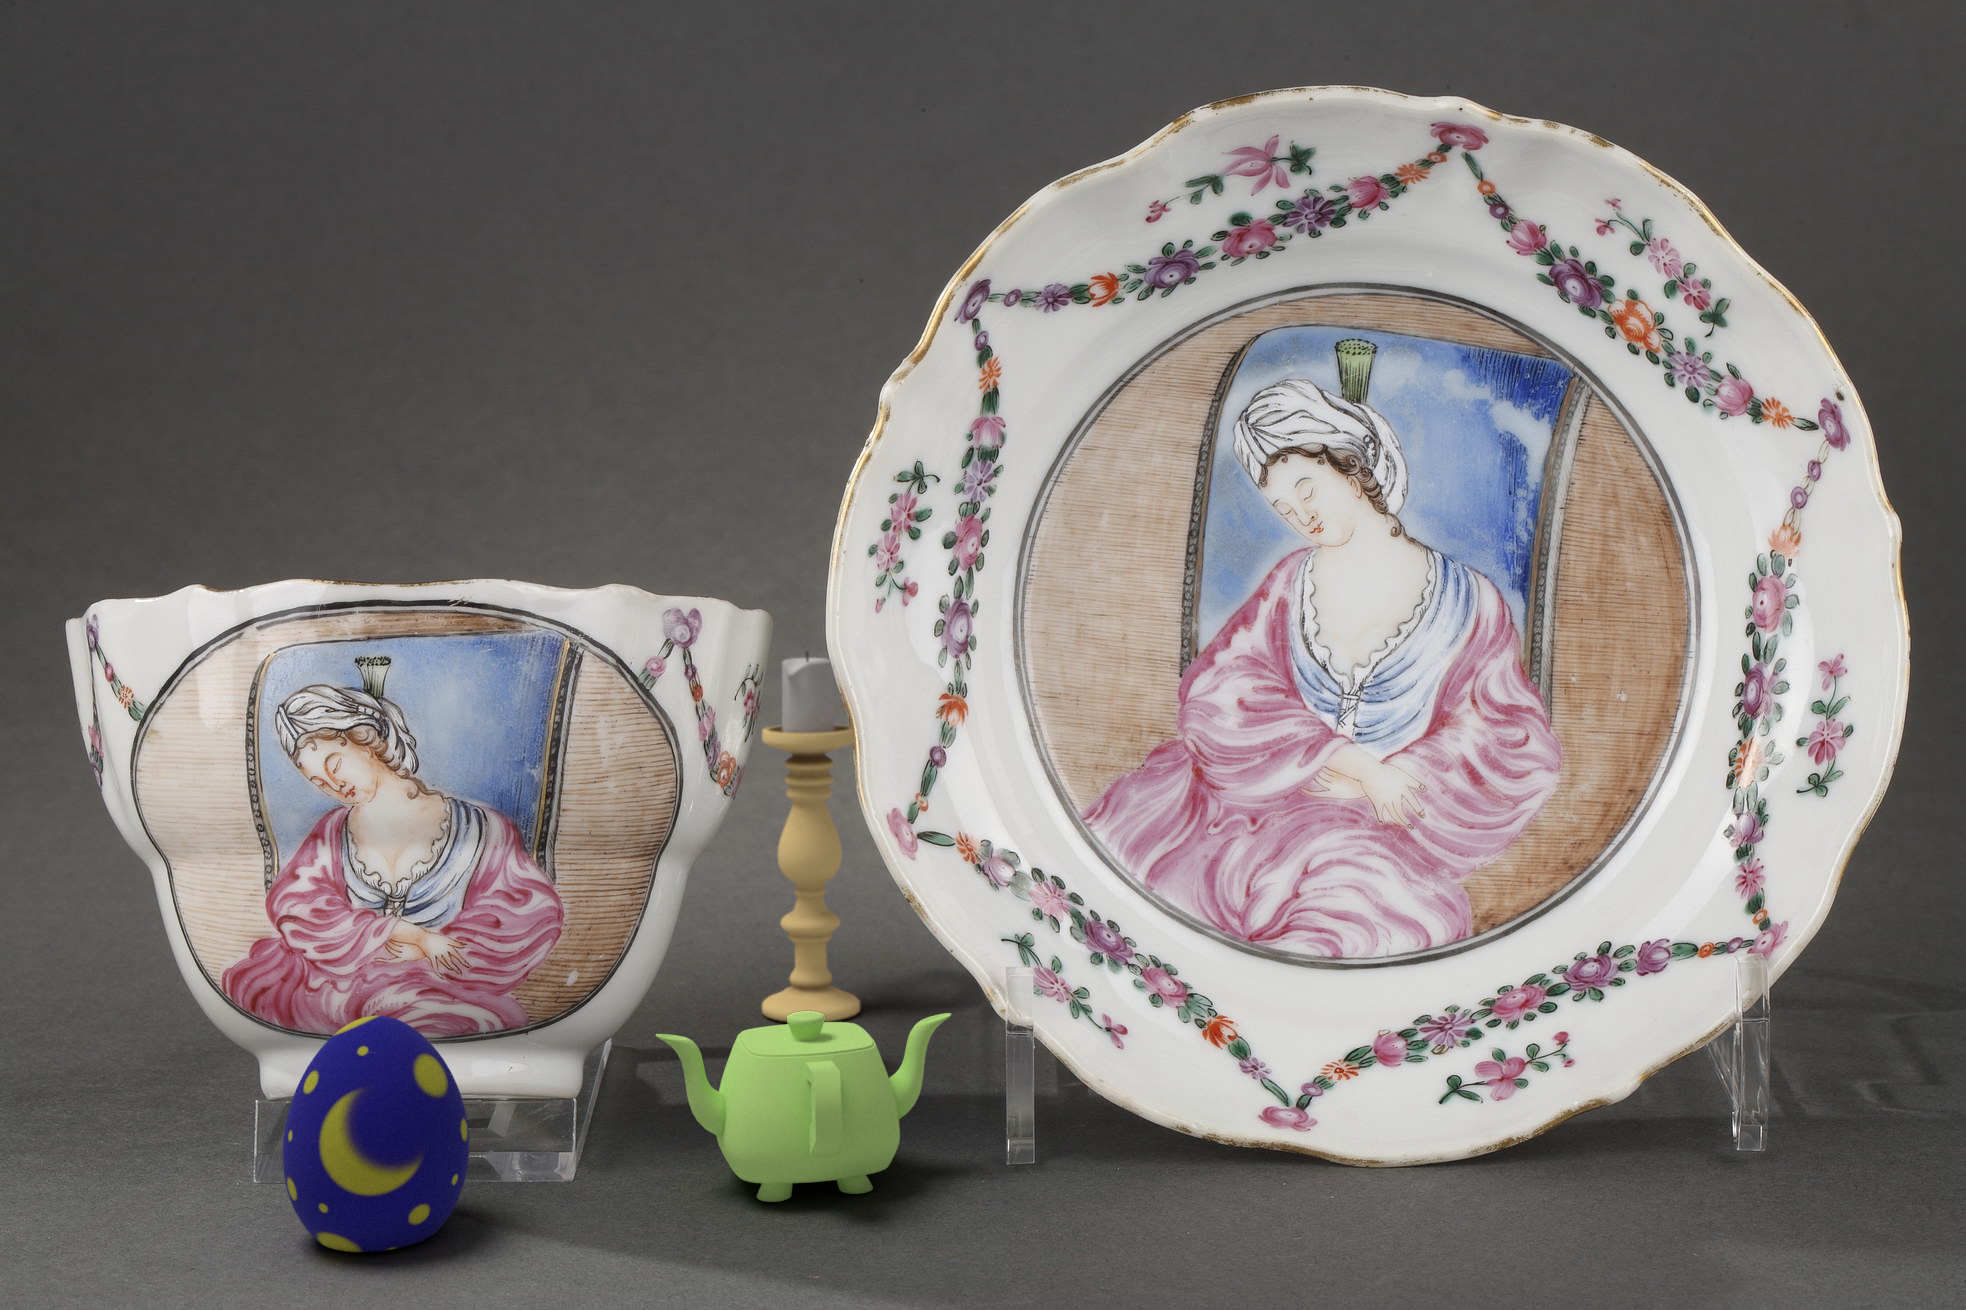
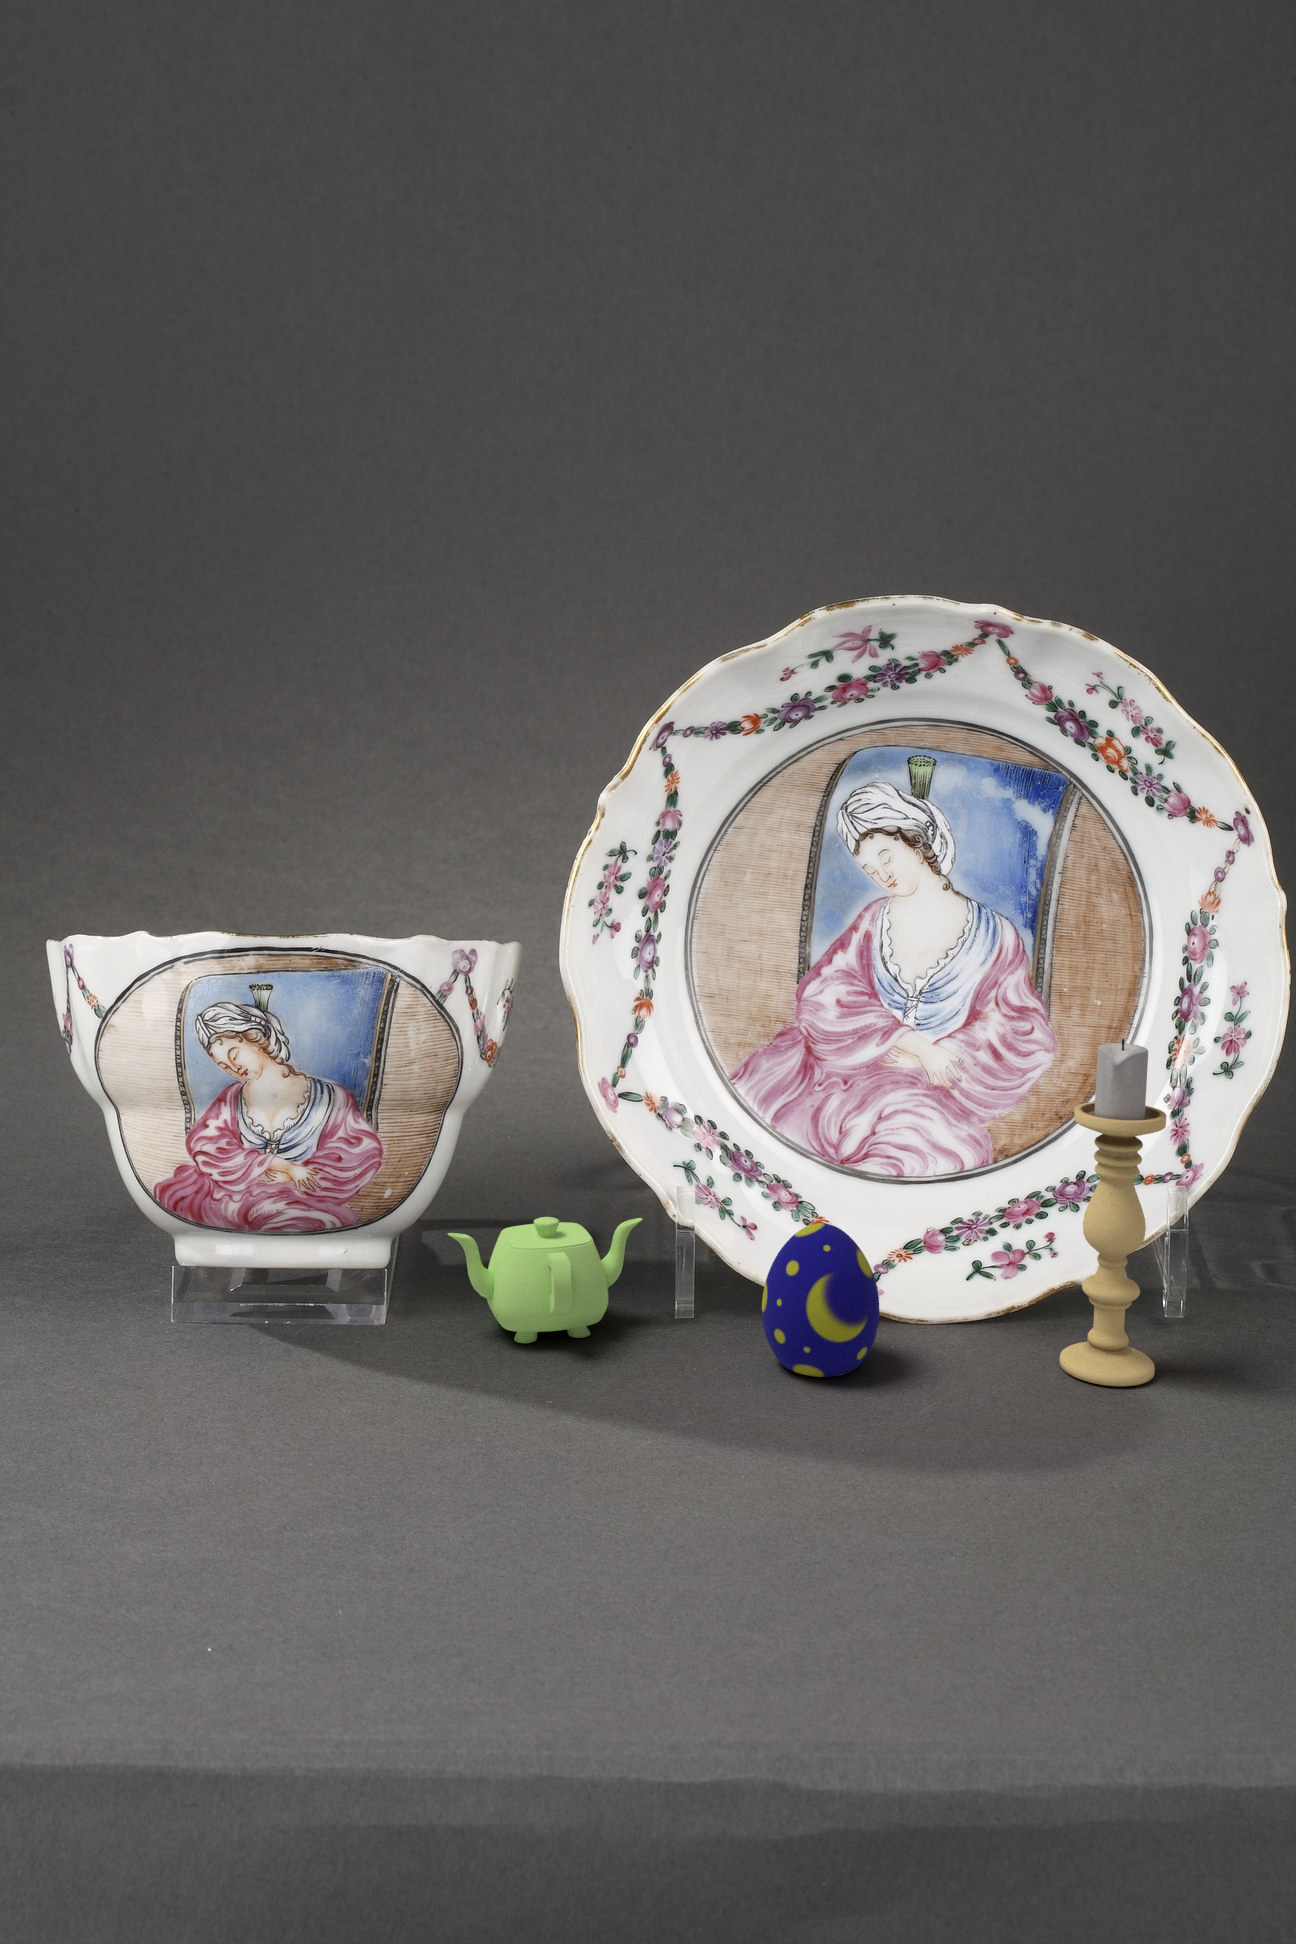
candle holder: present [762,652,860,1021] -> present [1059,1039,1166,1386]
decorative egg: present [283,1016,469,1252] -> present [762,1223,880,1377]

